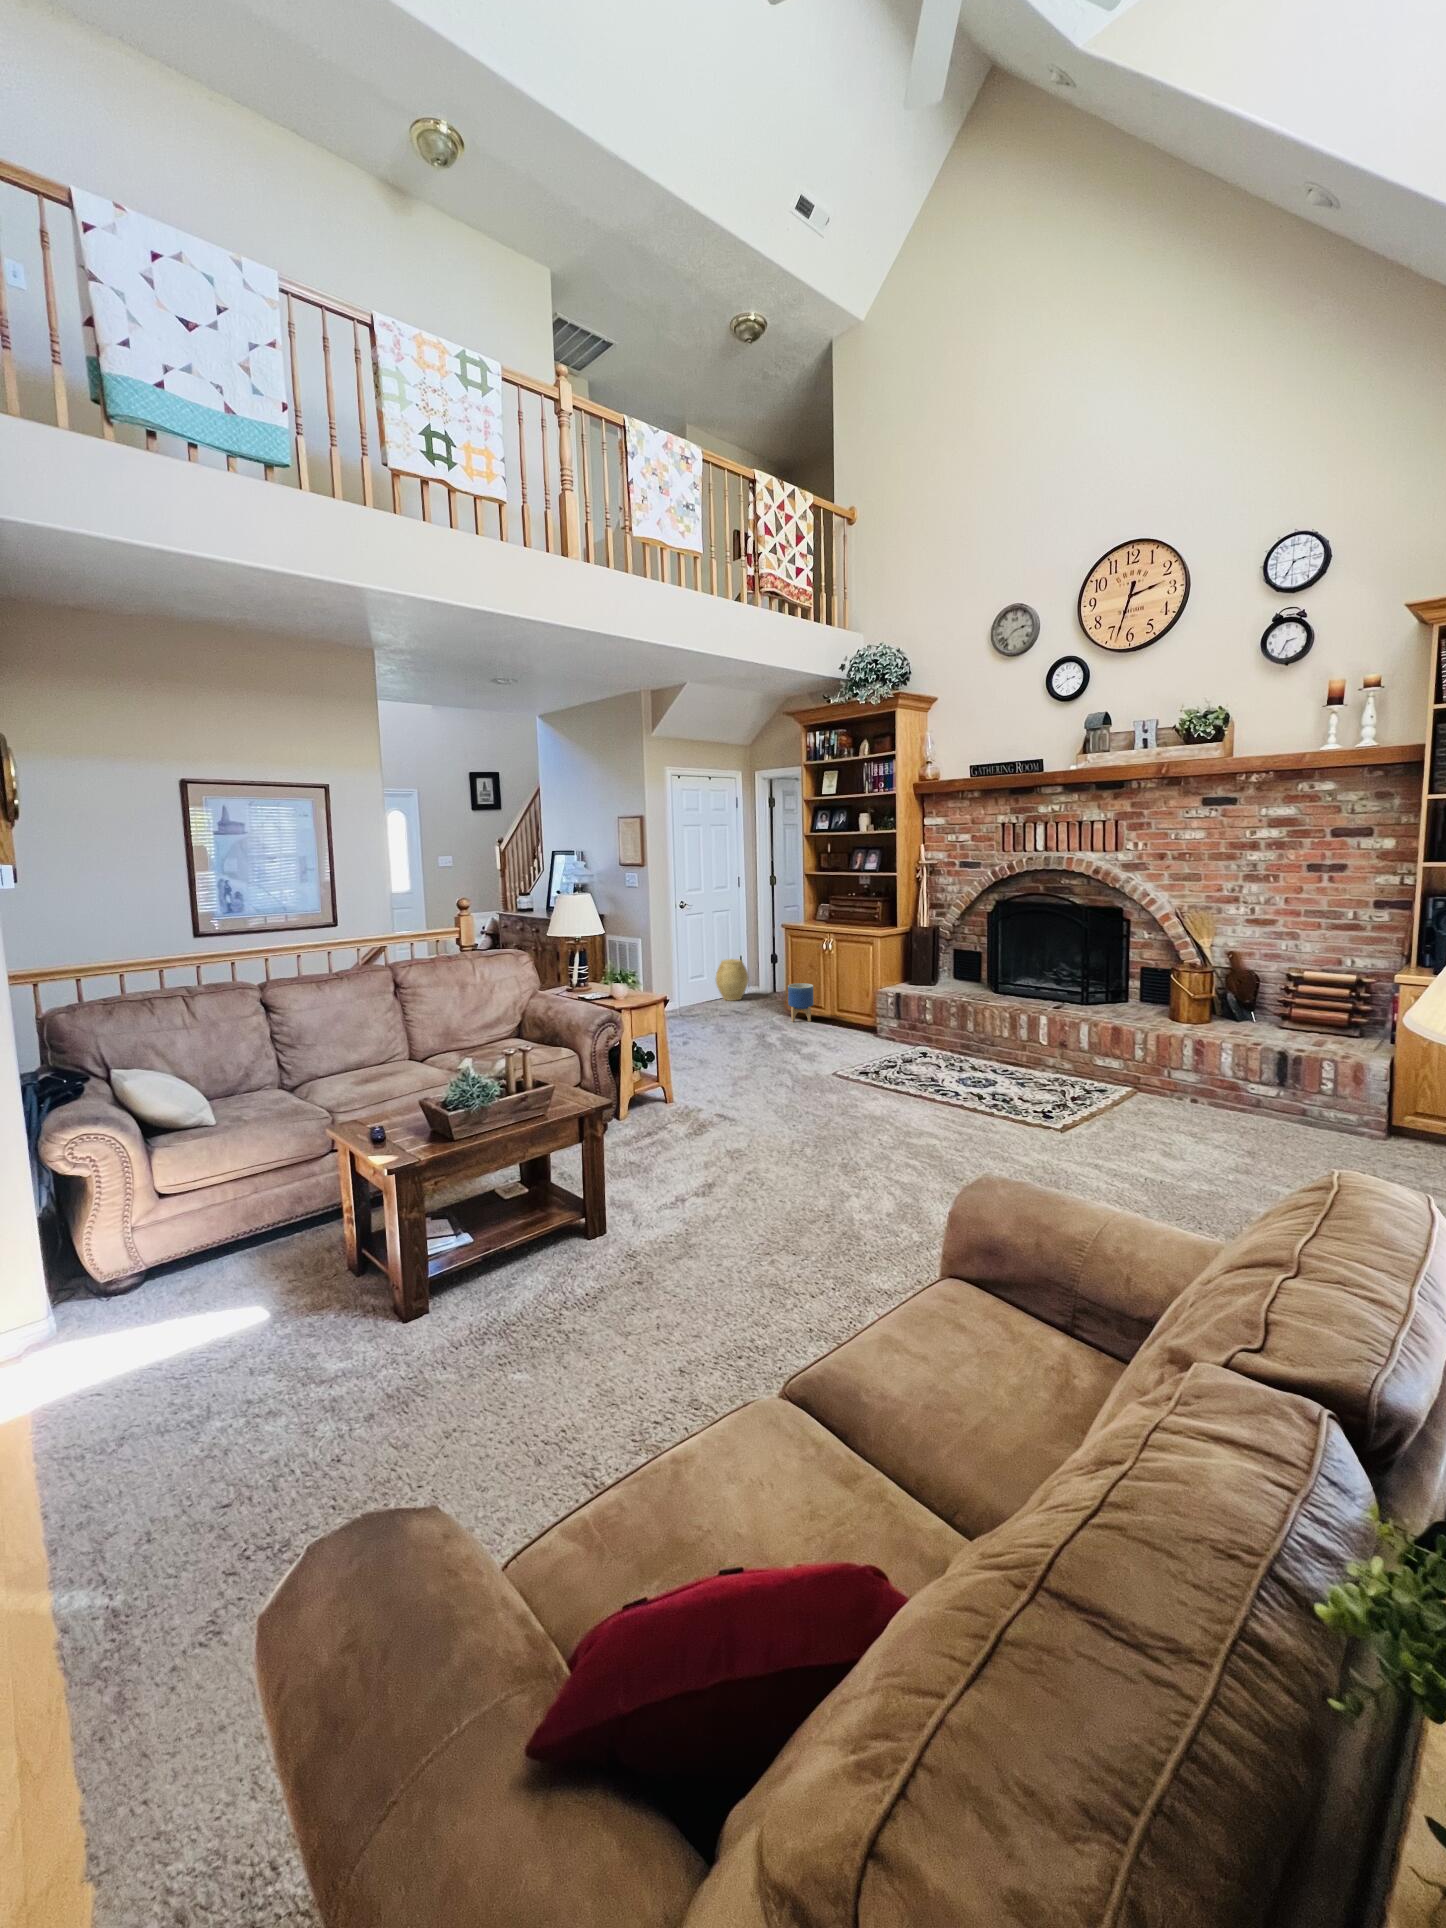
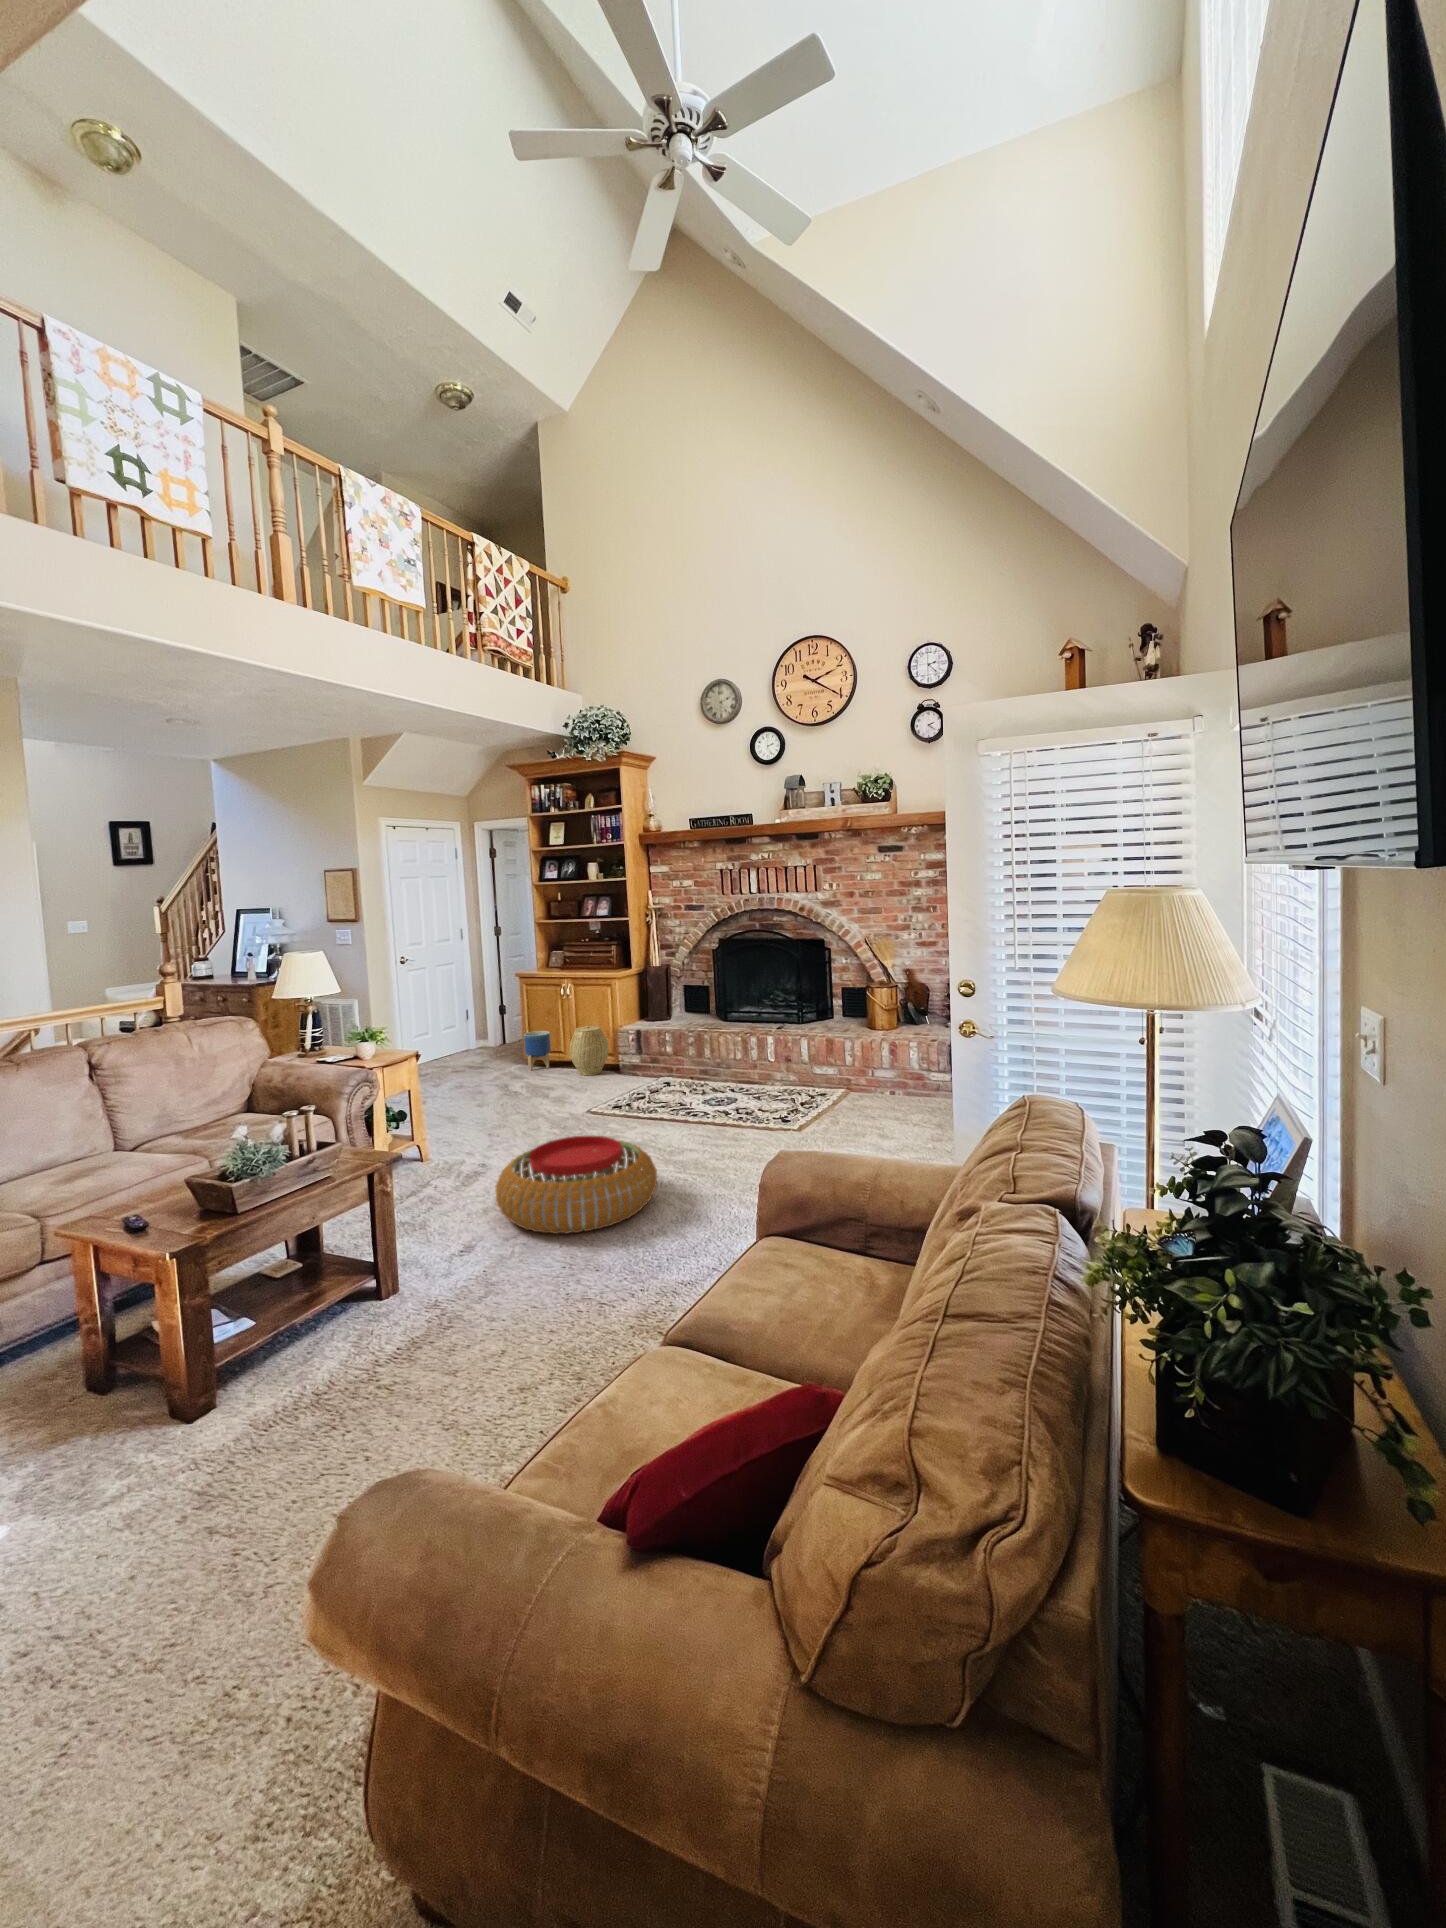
woven basket: present [716,959,749,1001] -> present [569,1026,609,1075]
pouf: none [717,1103,883,1207] -> present [495,1136,657,1234]

